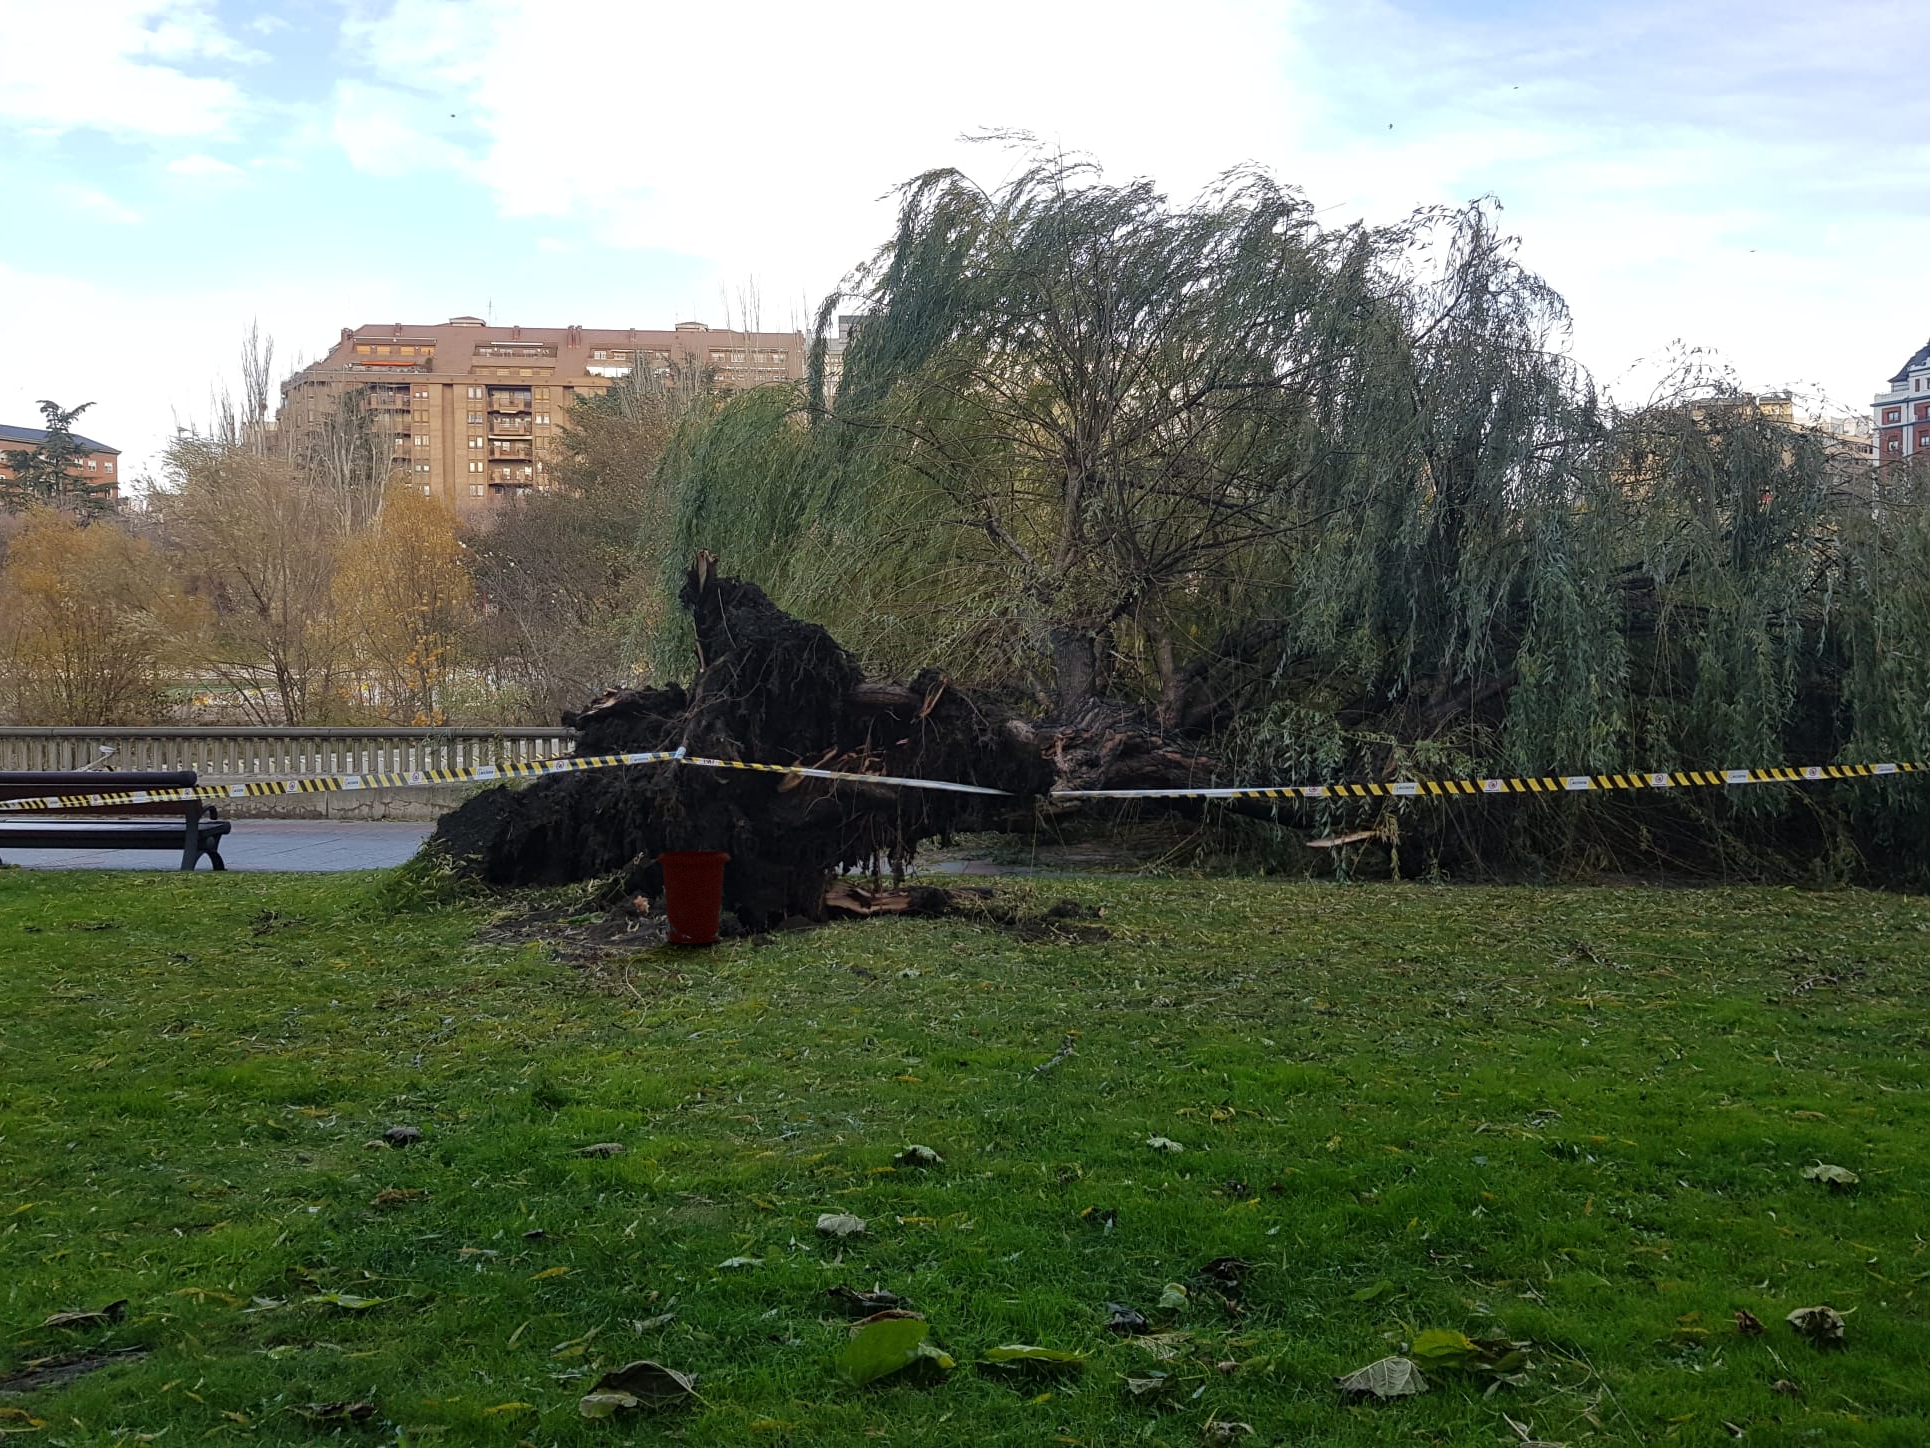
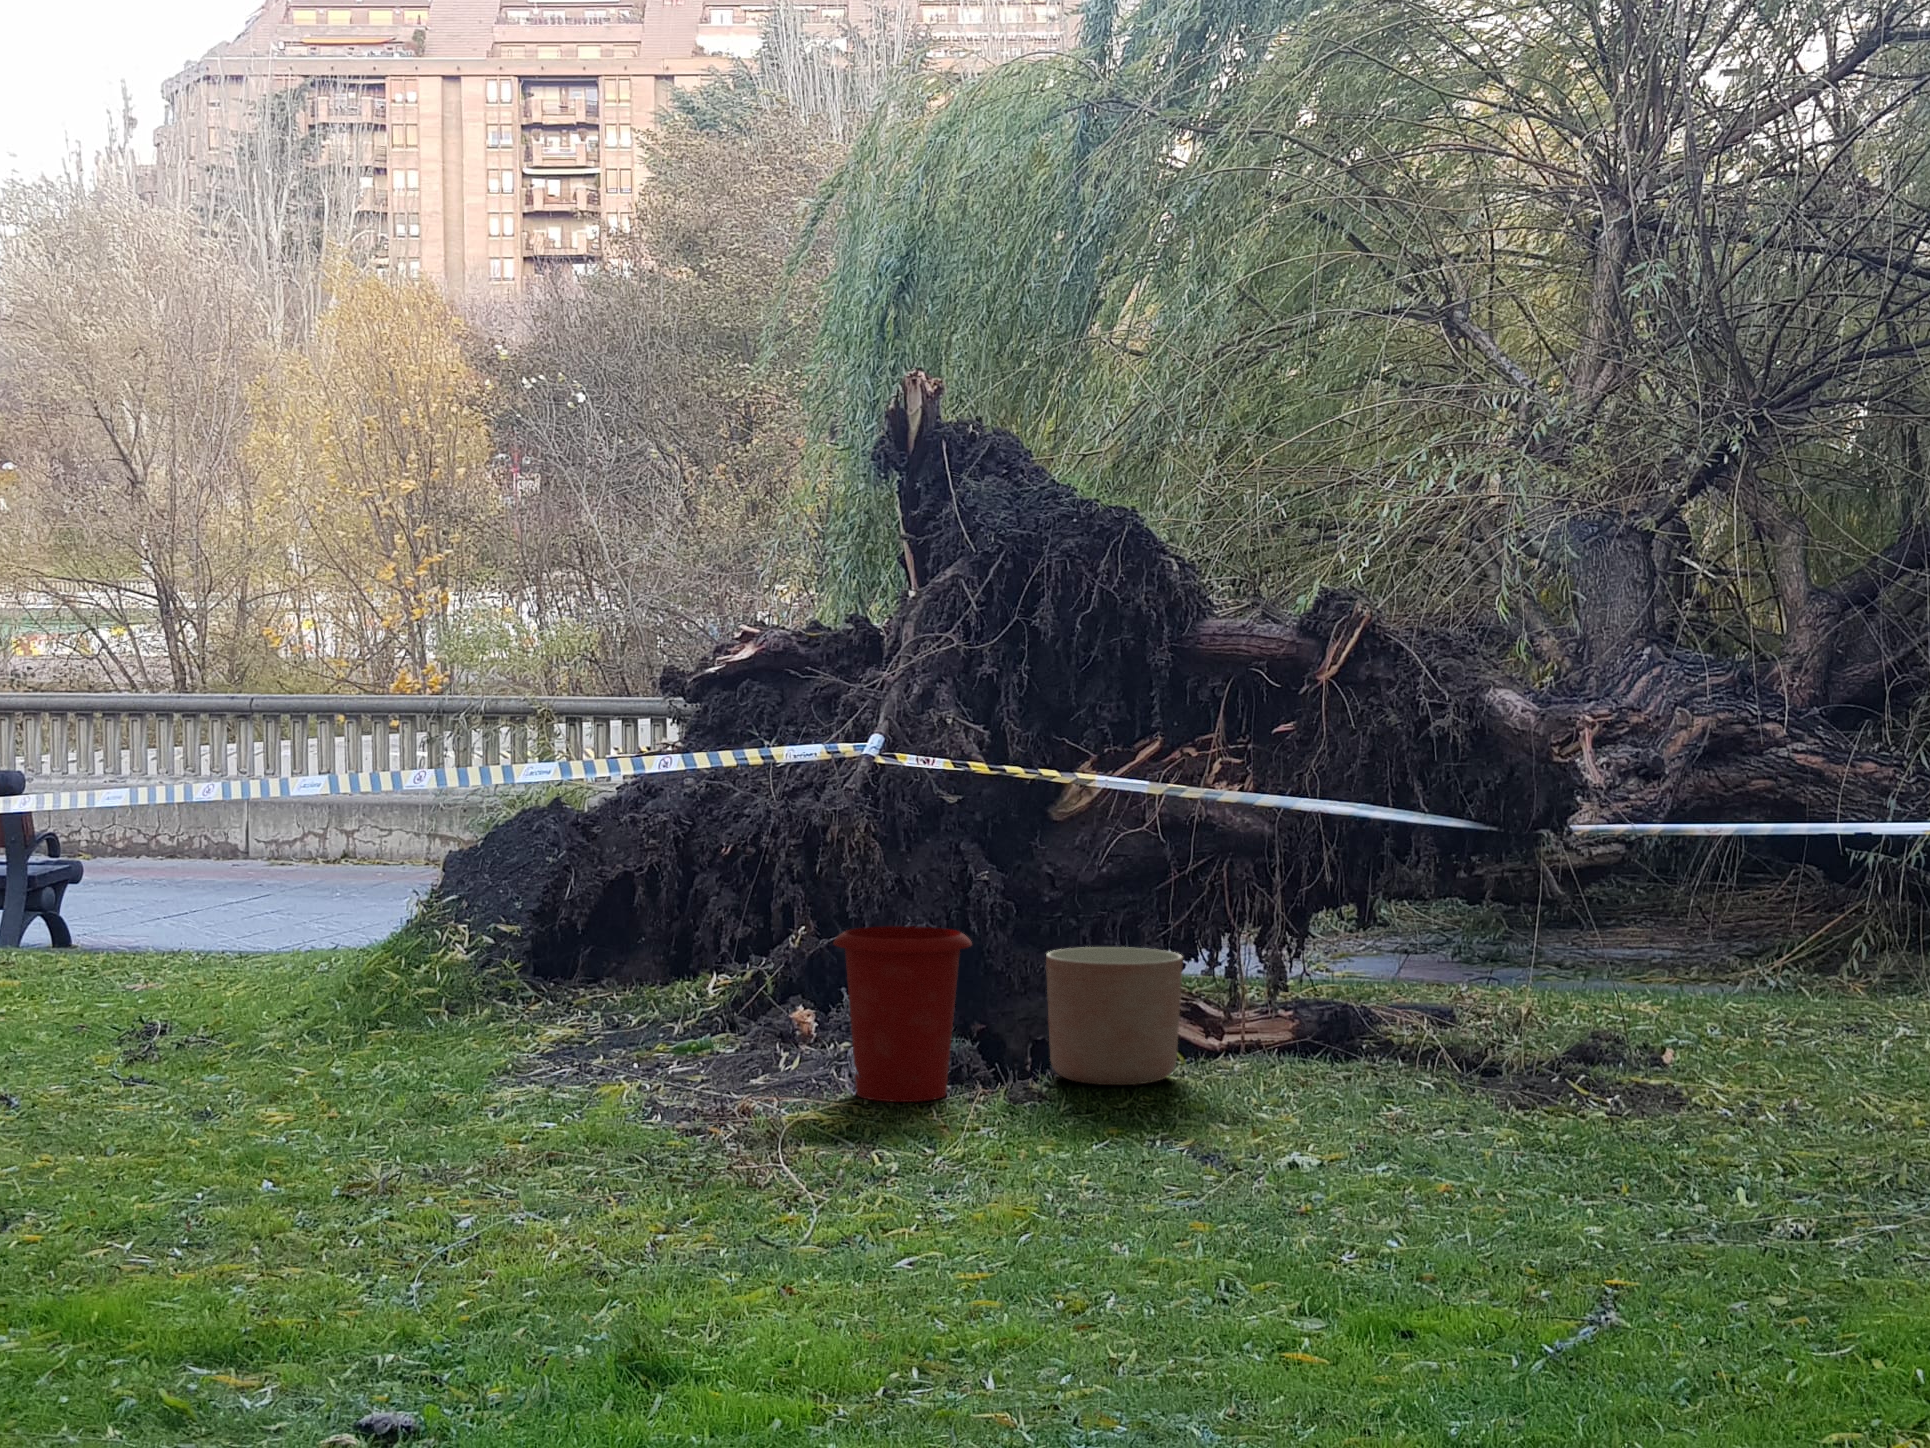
planter: none [772,861,845,933] -> present [1046,947,1183,1085]

